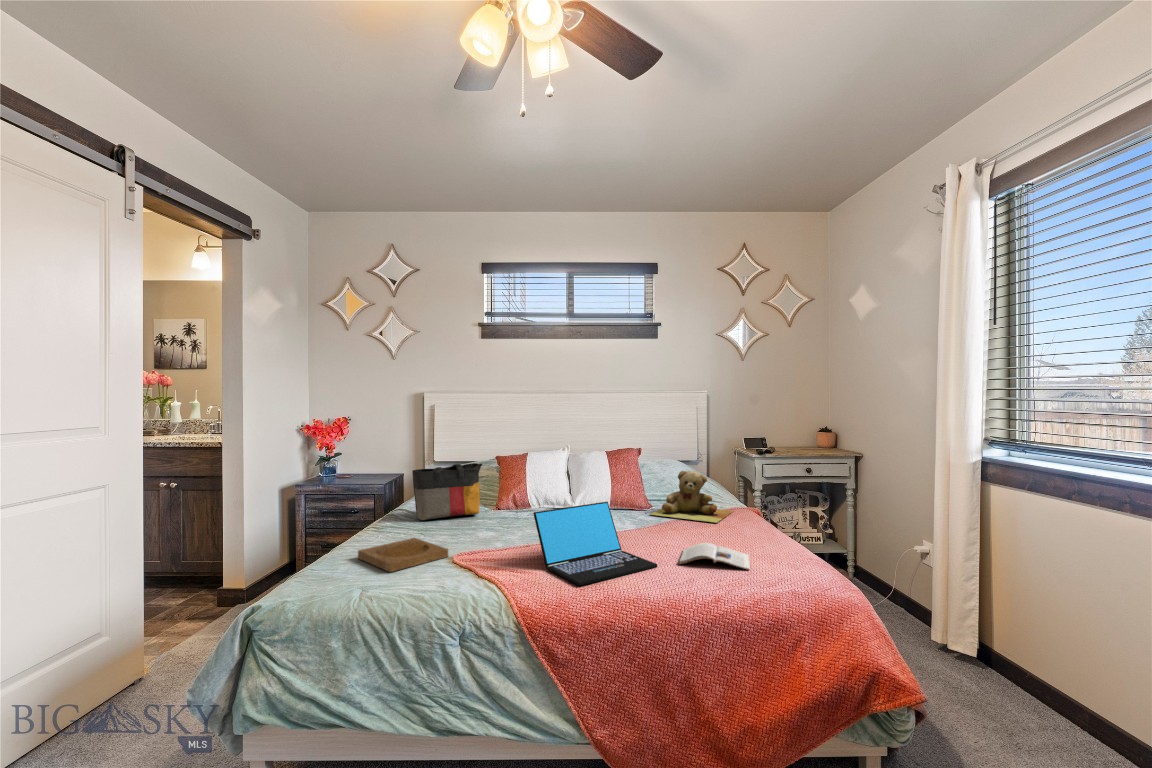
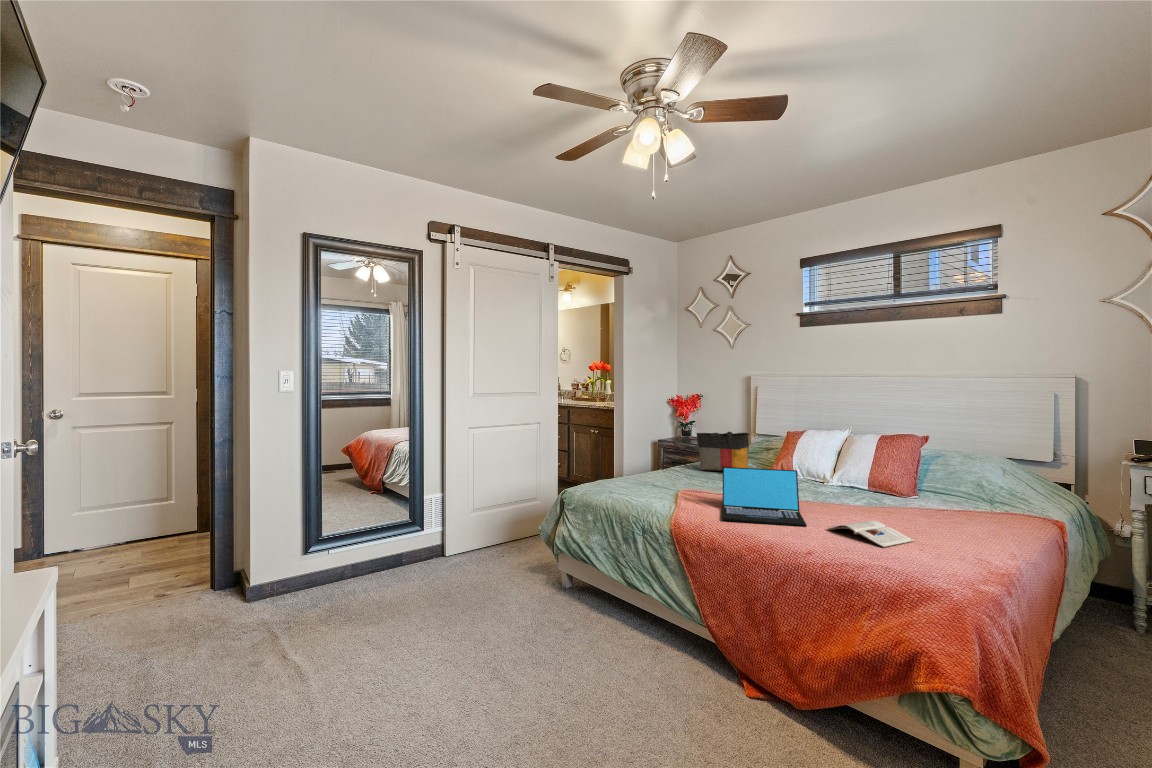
teddy bear: present [651,471,733,523] -> none [893,461,1009,517]
tray: present [358,538,448,572] -> none [633,475,680,490]

